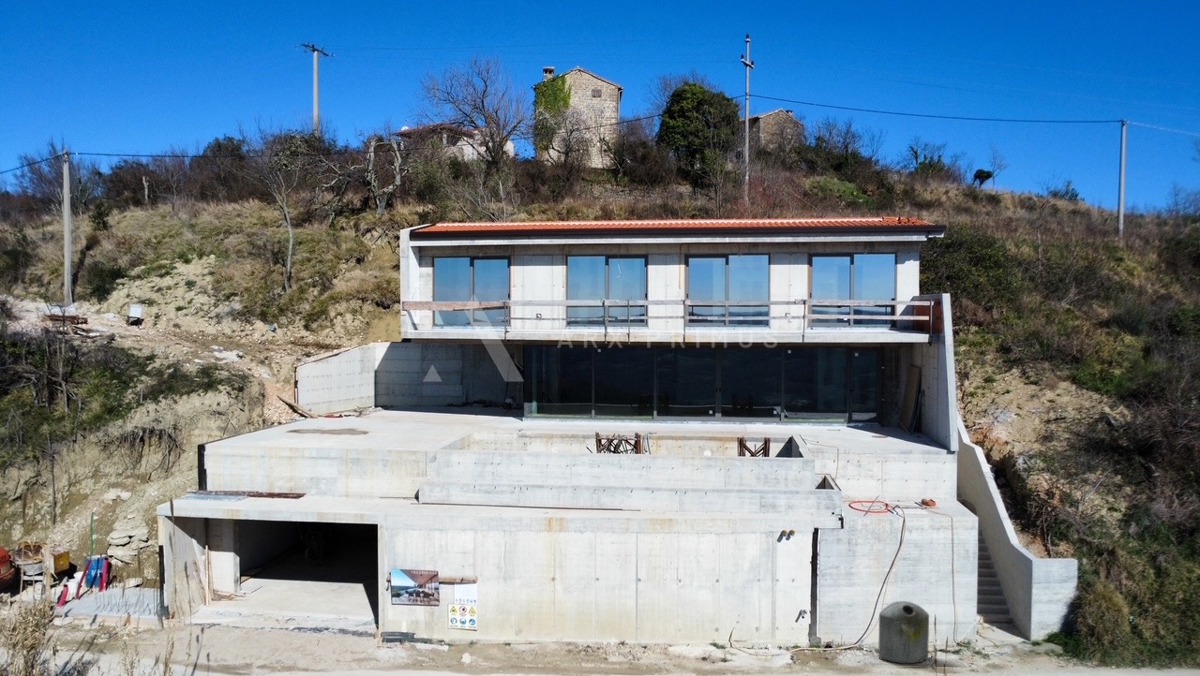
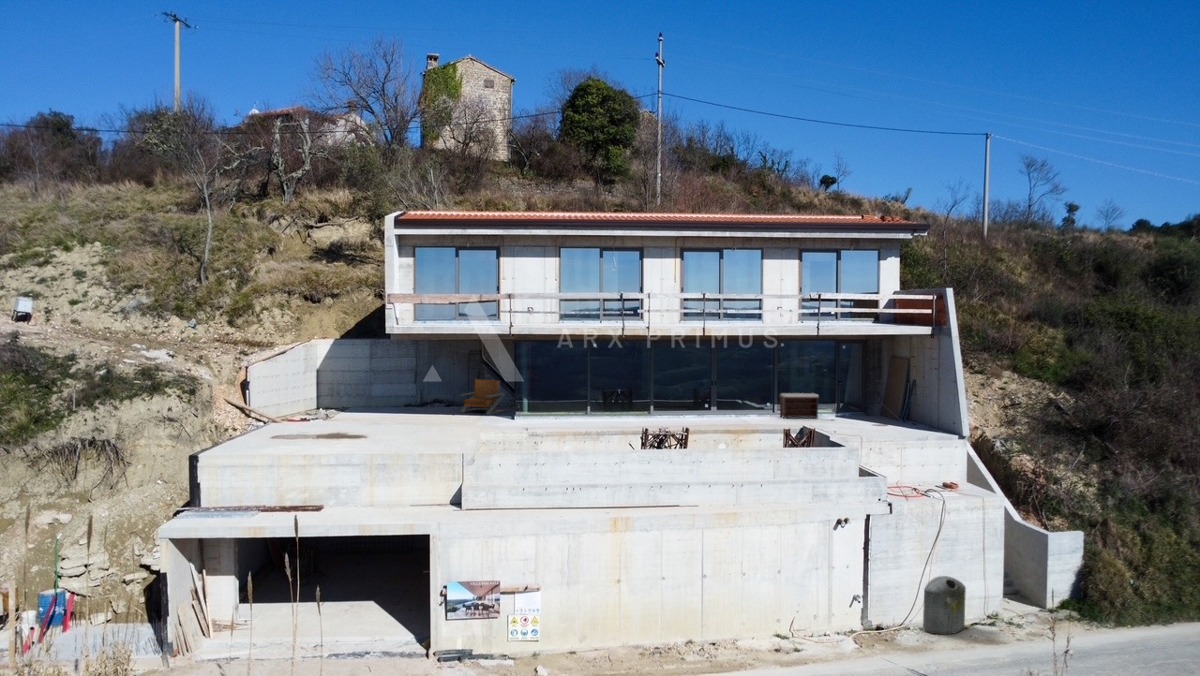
lounge chair: none [481,382,524,415] -> present [461,379,504,414]
bench: none [792,401,834,429] -> present [779,393,819,419]

